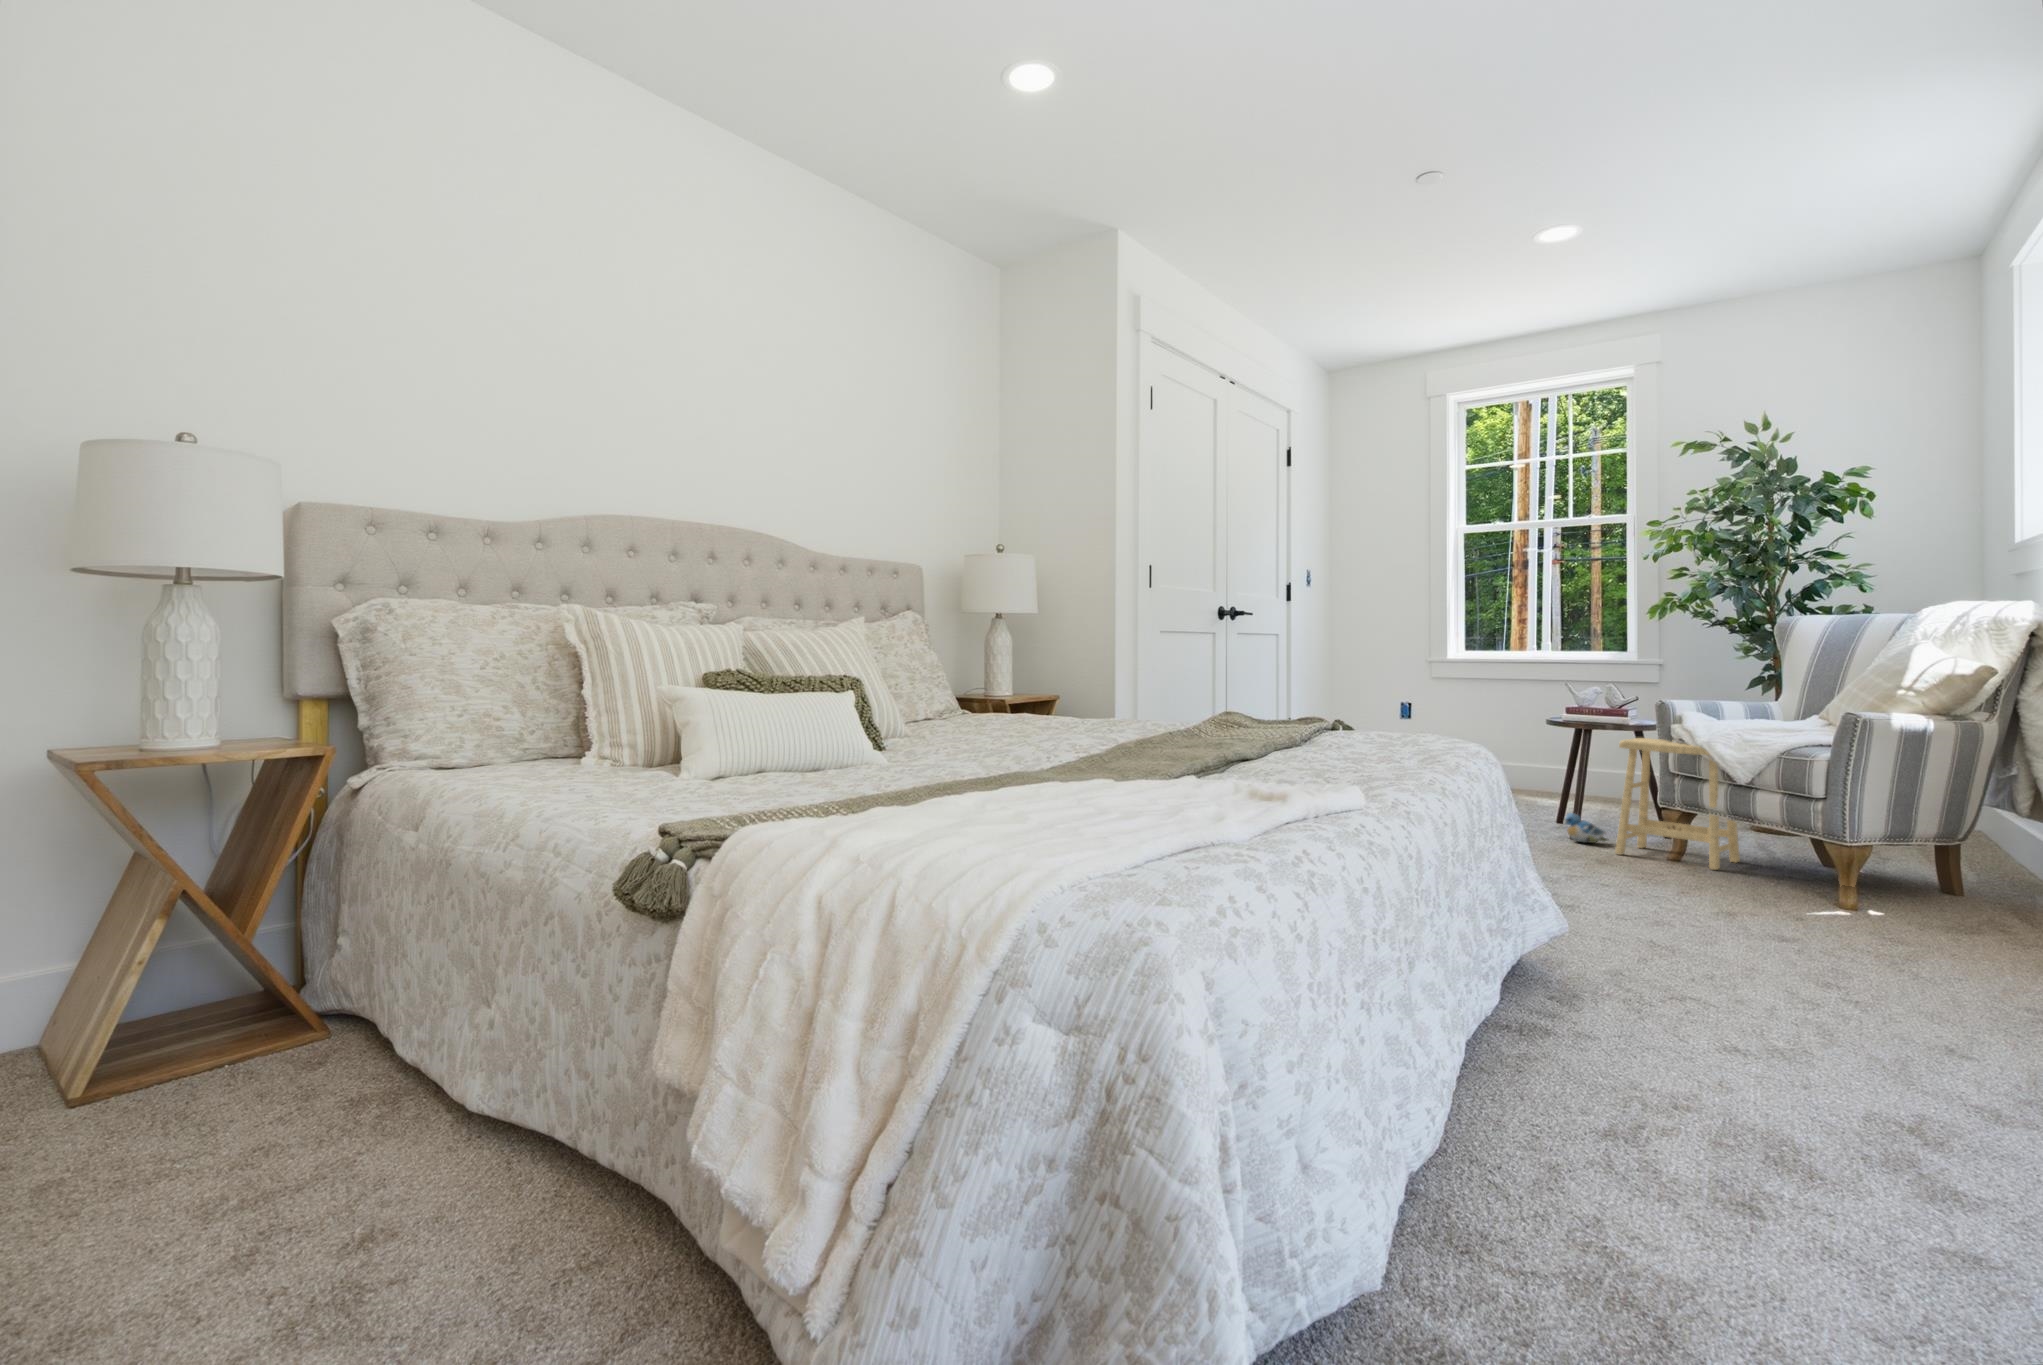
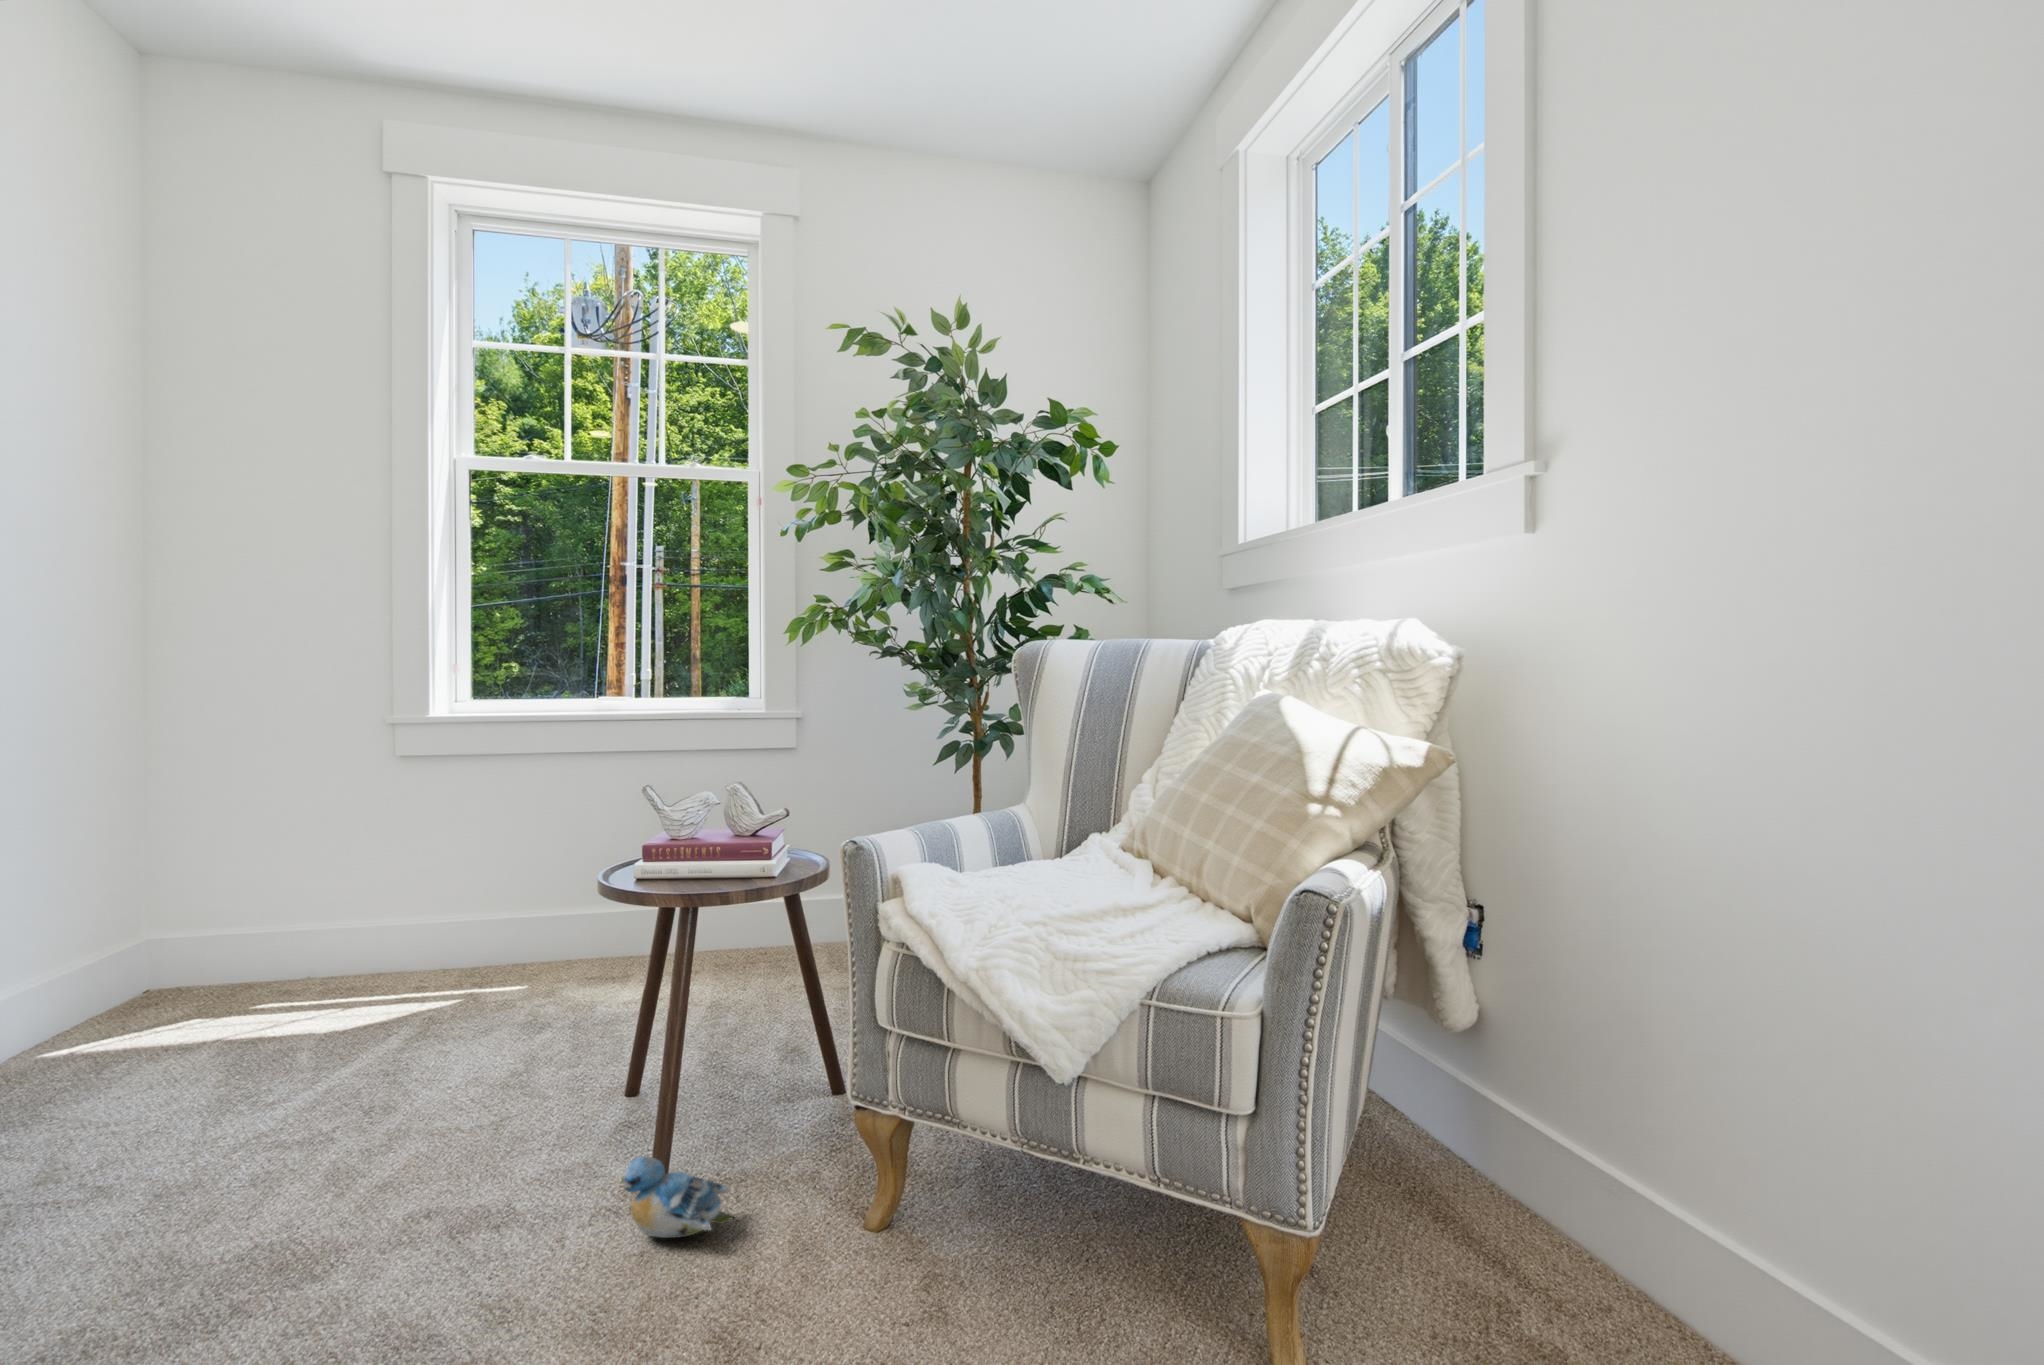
footstool: present [1615,738,1740,870] -> none [750,934,1022,1317]

